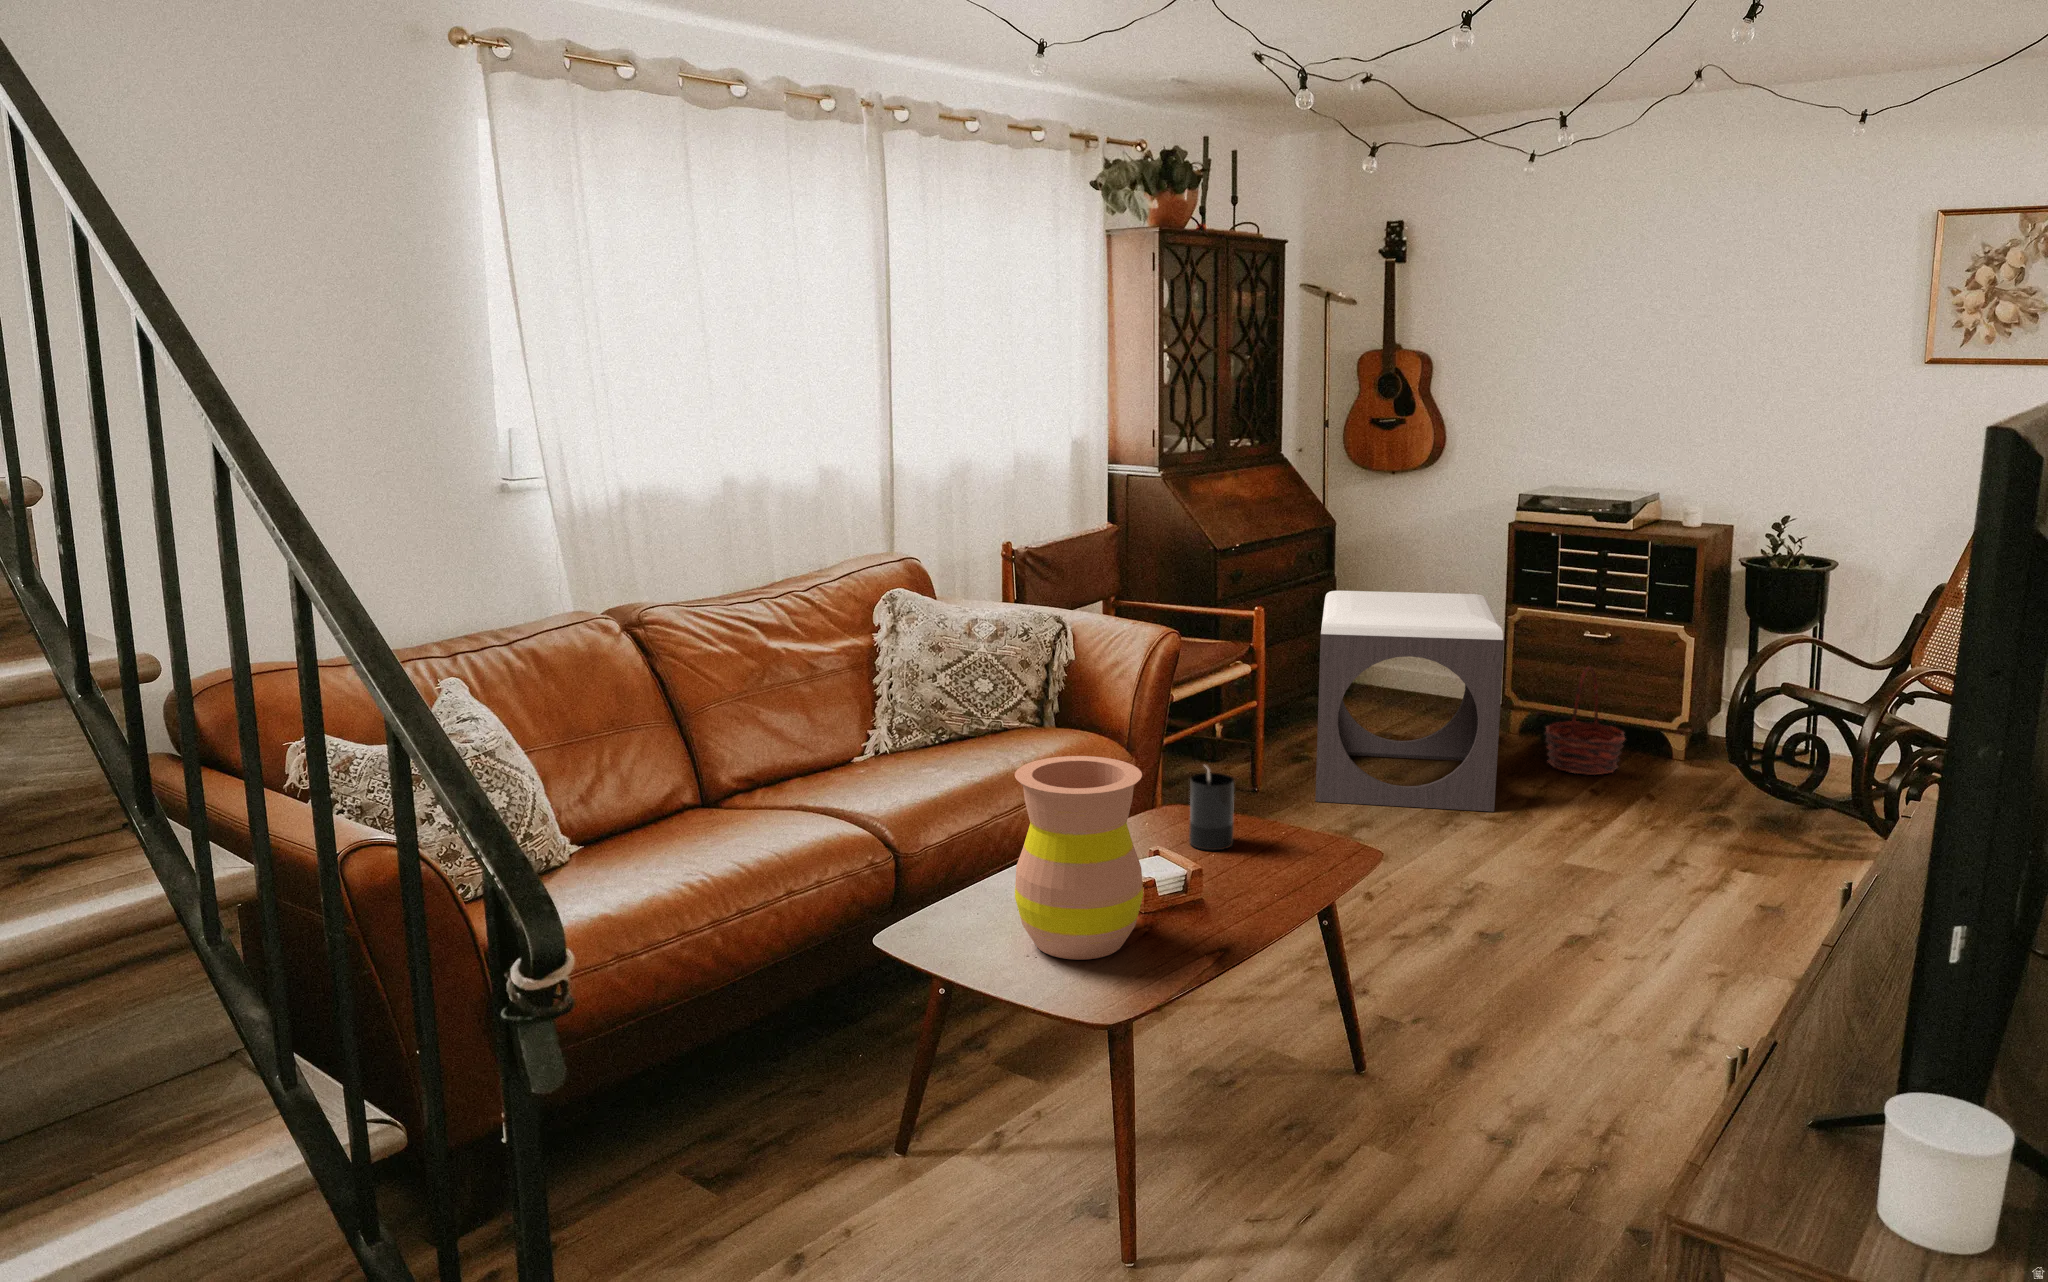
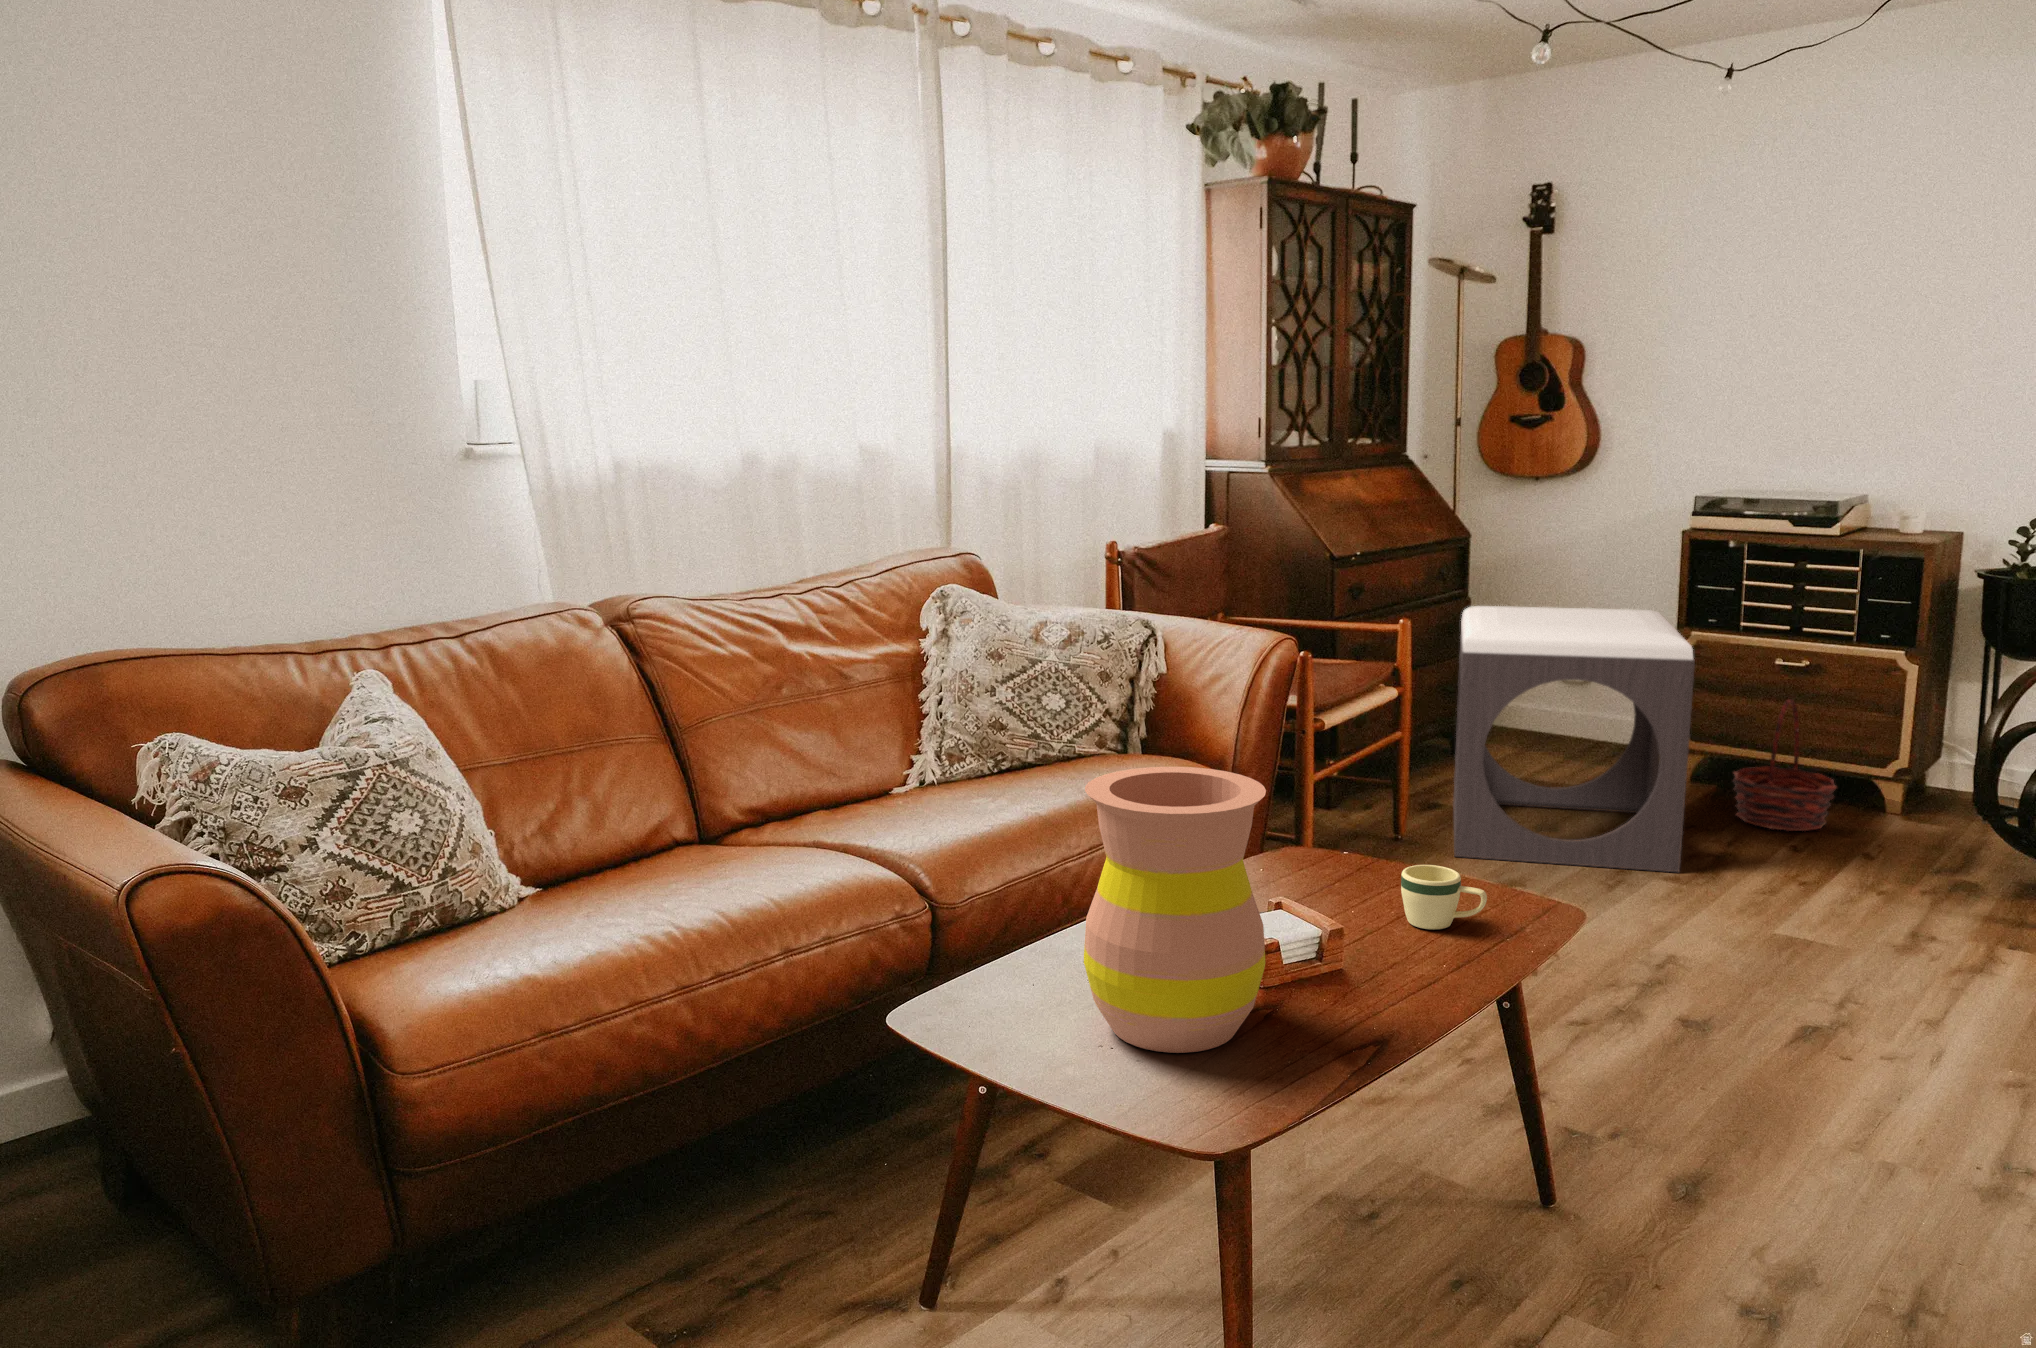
candle: present [1189,766,1234,850] -> none [1319,792,1381,906]
mug: none [1247,820,1308,867] -> present [1401,865,1487,929]

